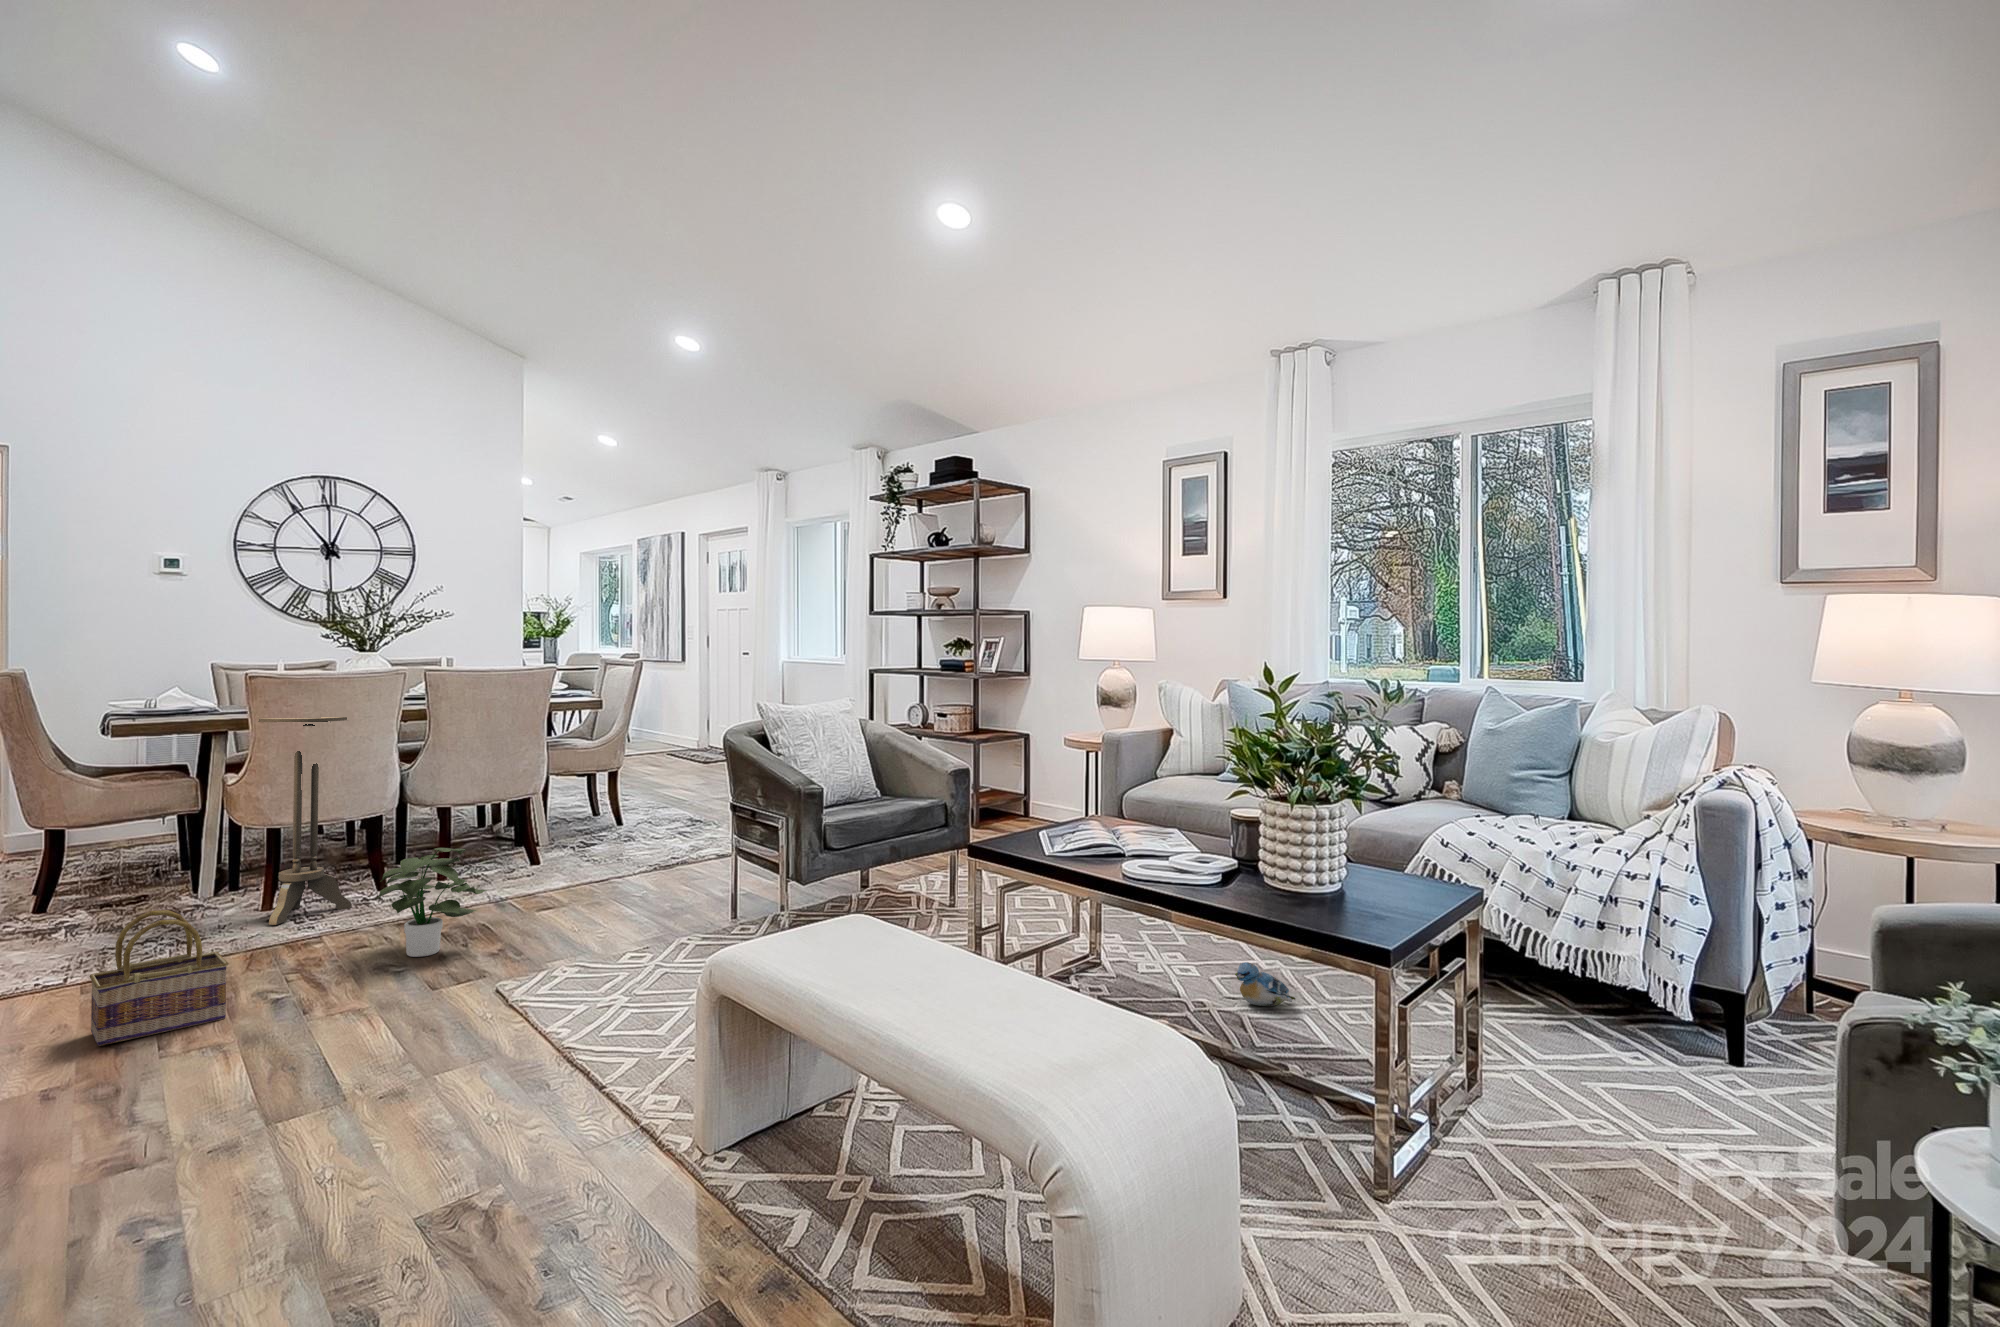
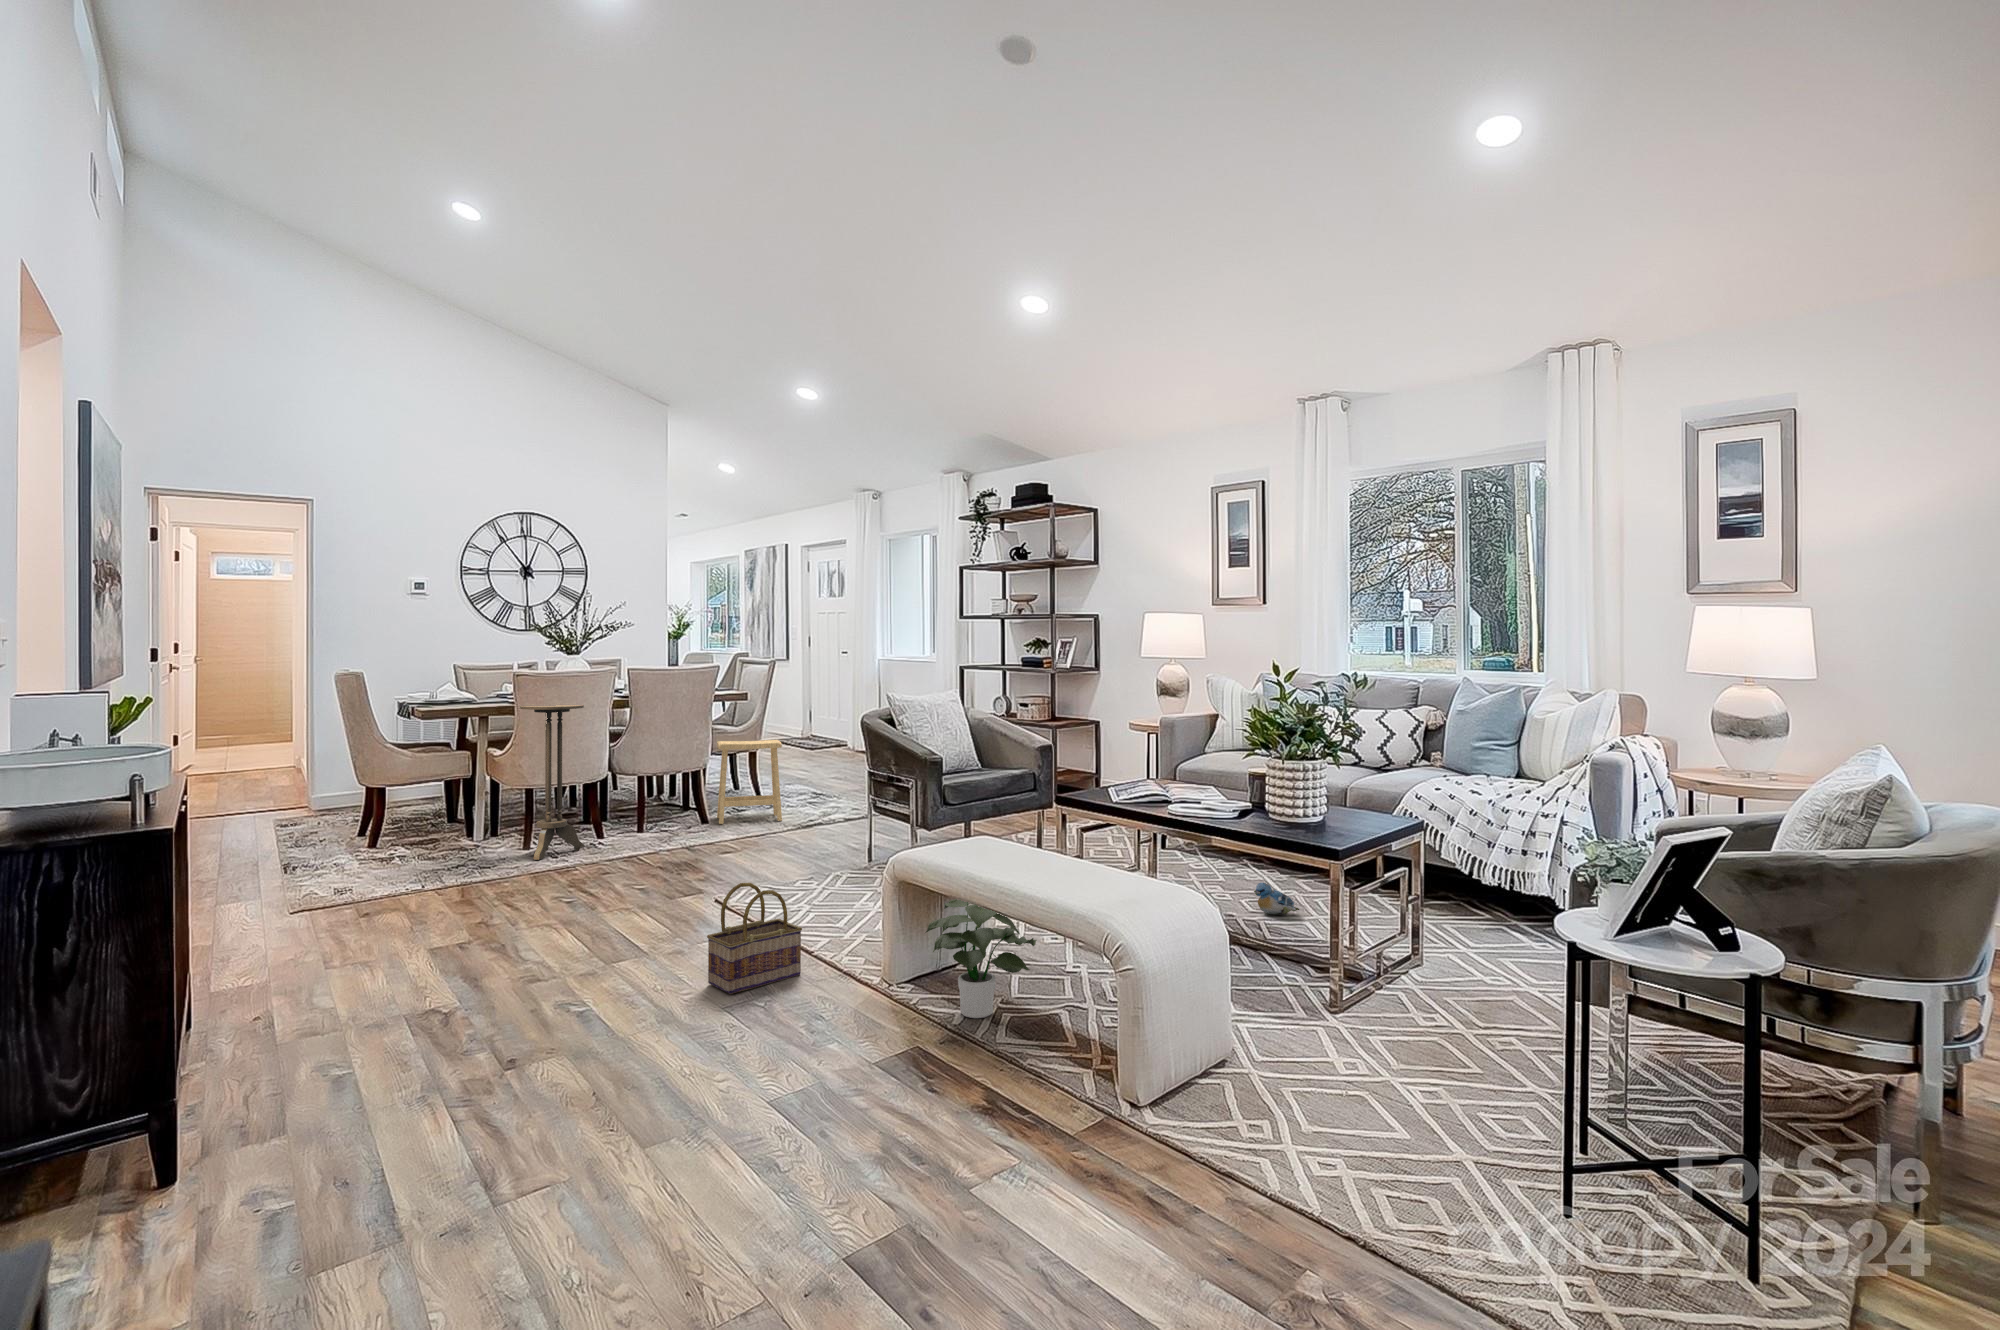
footstool: none [548,760,633,867] -> present [717,740,782,824]
potted plant: present [377,848,487,957] -> present [925,898,1037,1018]
basket: present [89,910,229,1046] -> present [707,883,802,994]

